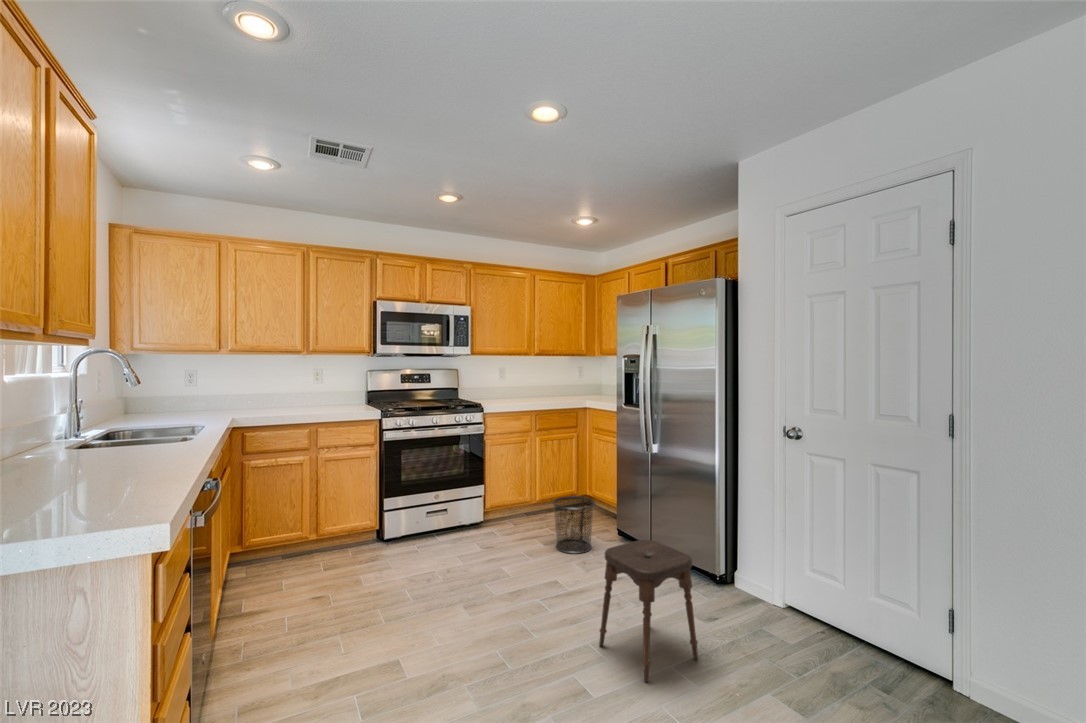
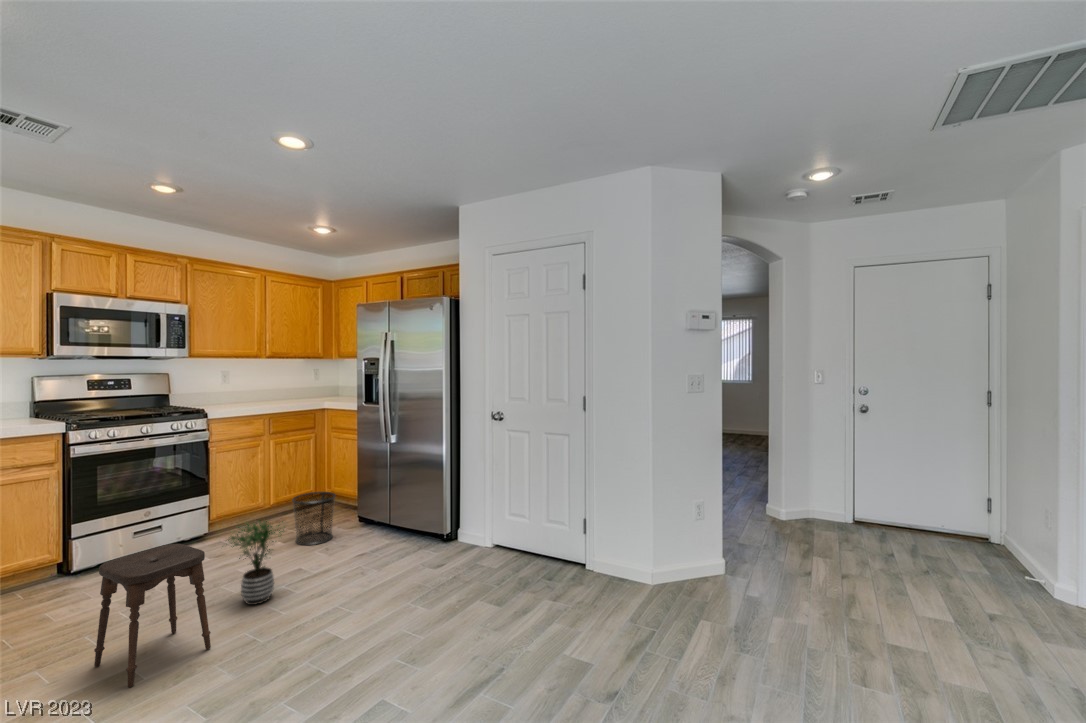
potted plant: none [482,523,542,615] -> present [226,521,284,605]
stool: present [599,540,698,682] -> present [94,544,211,687]

